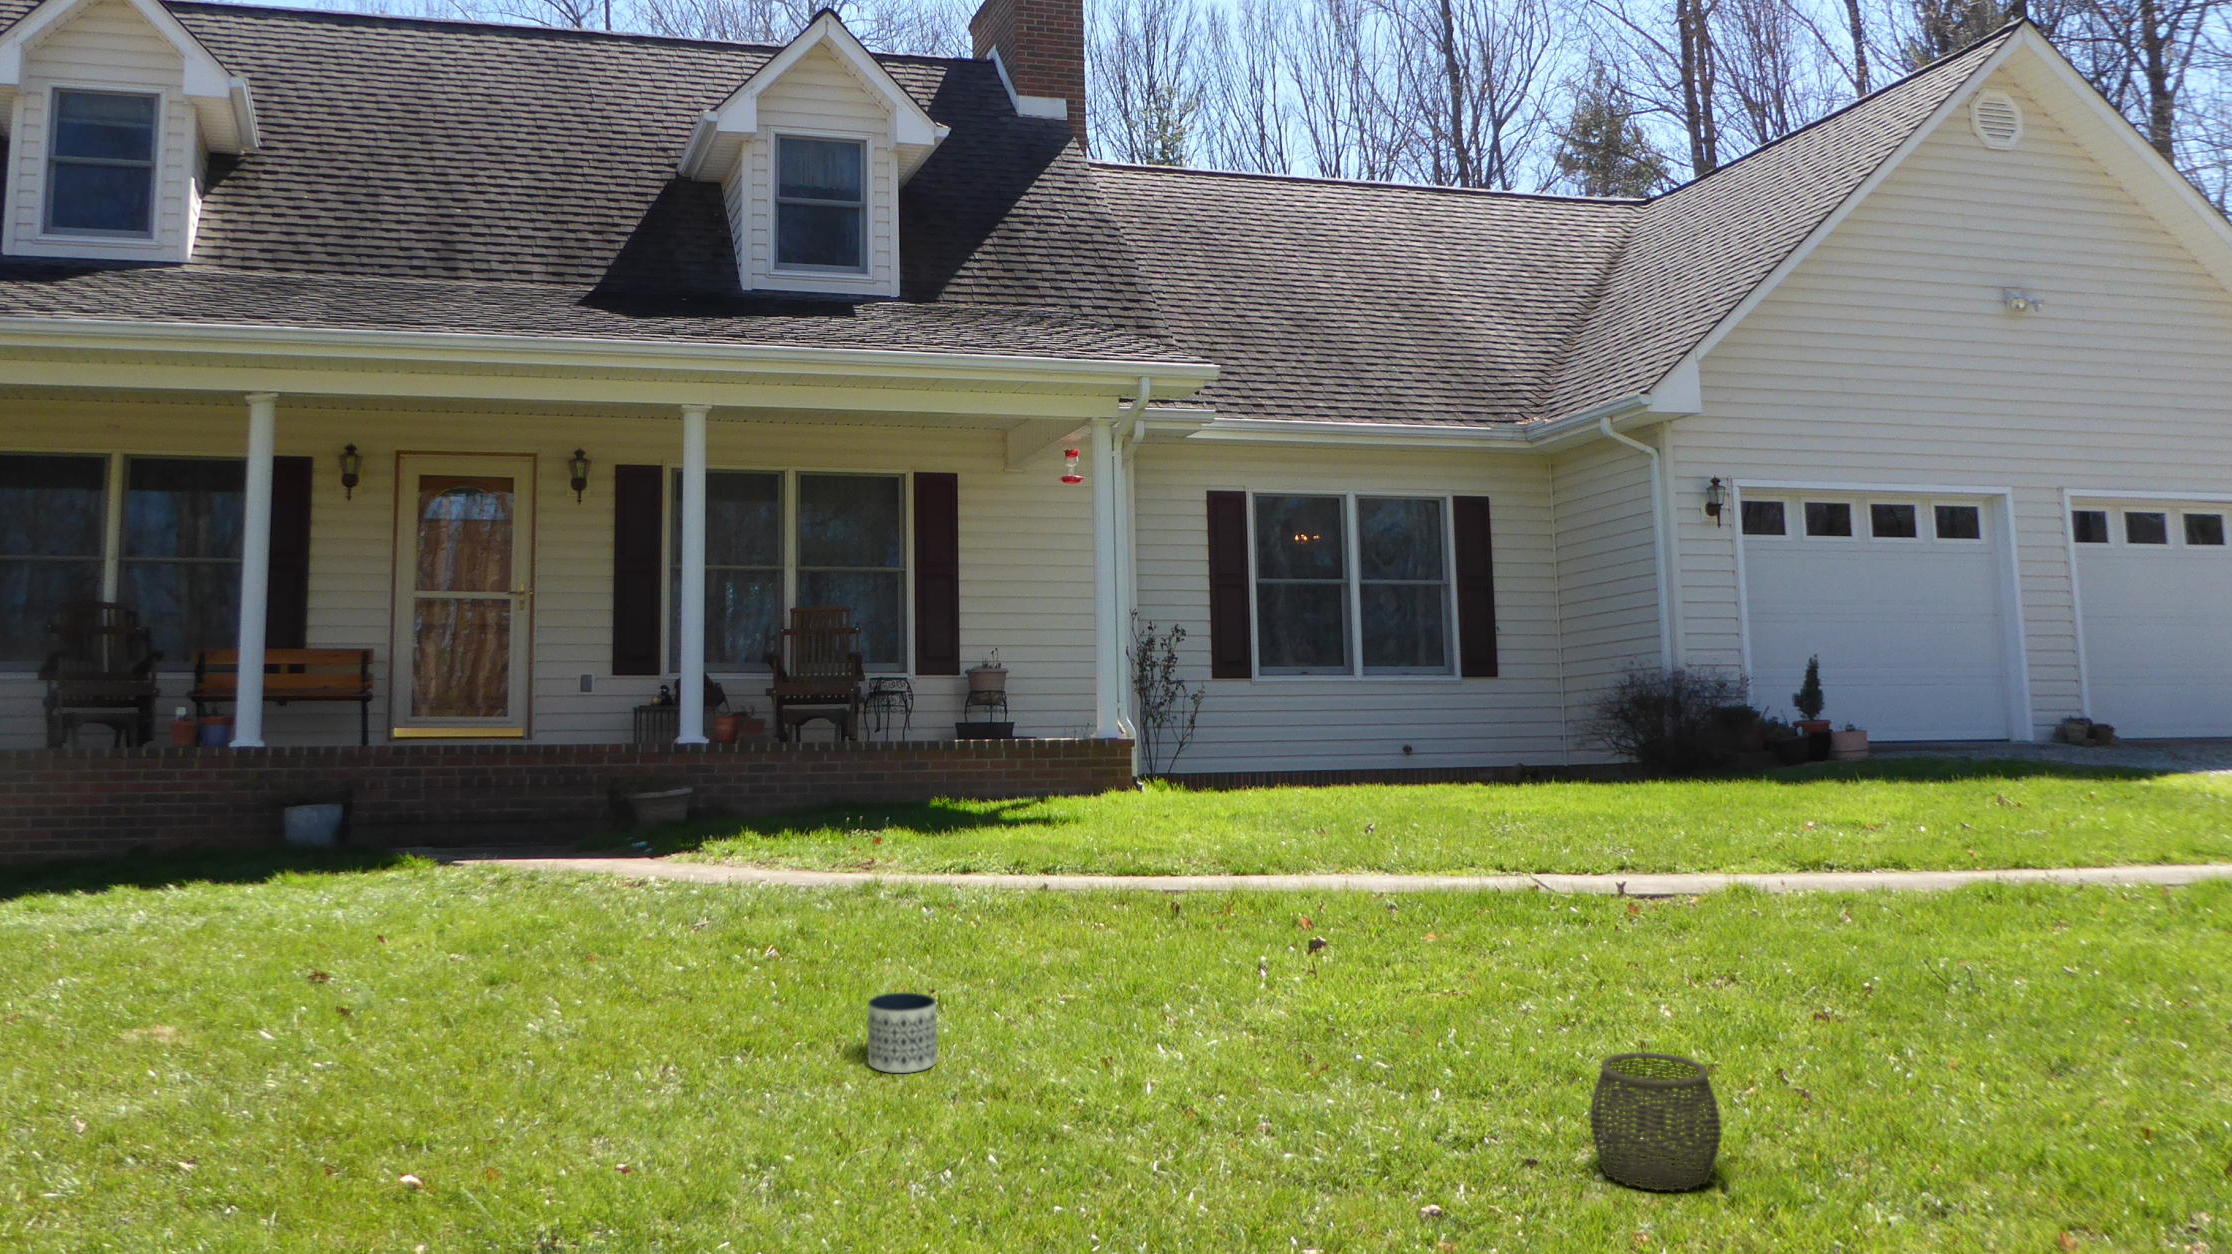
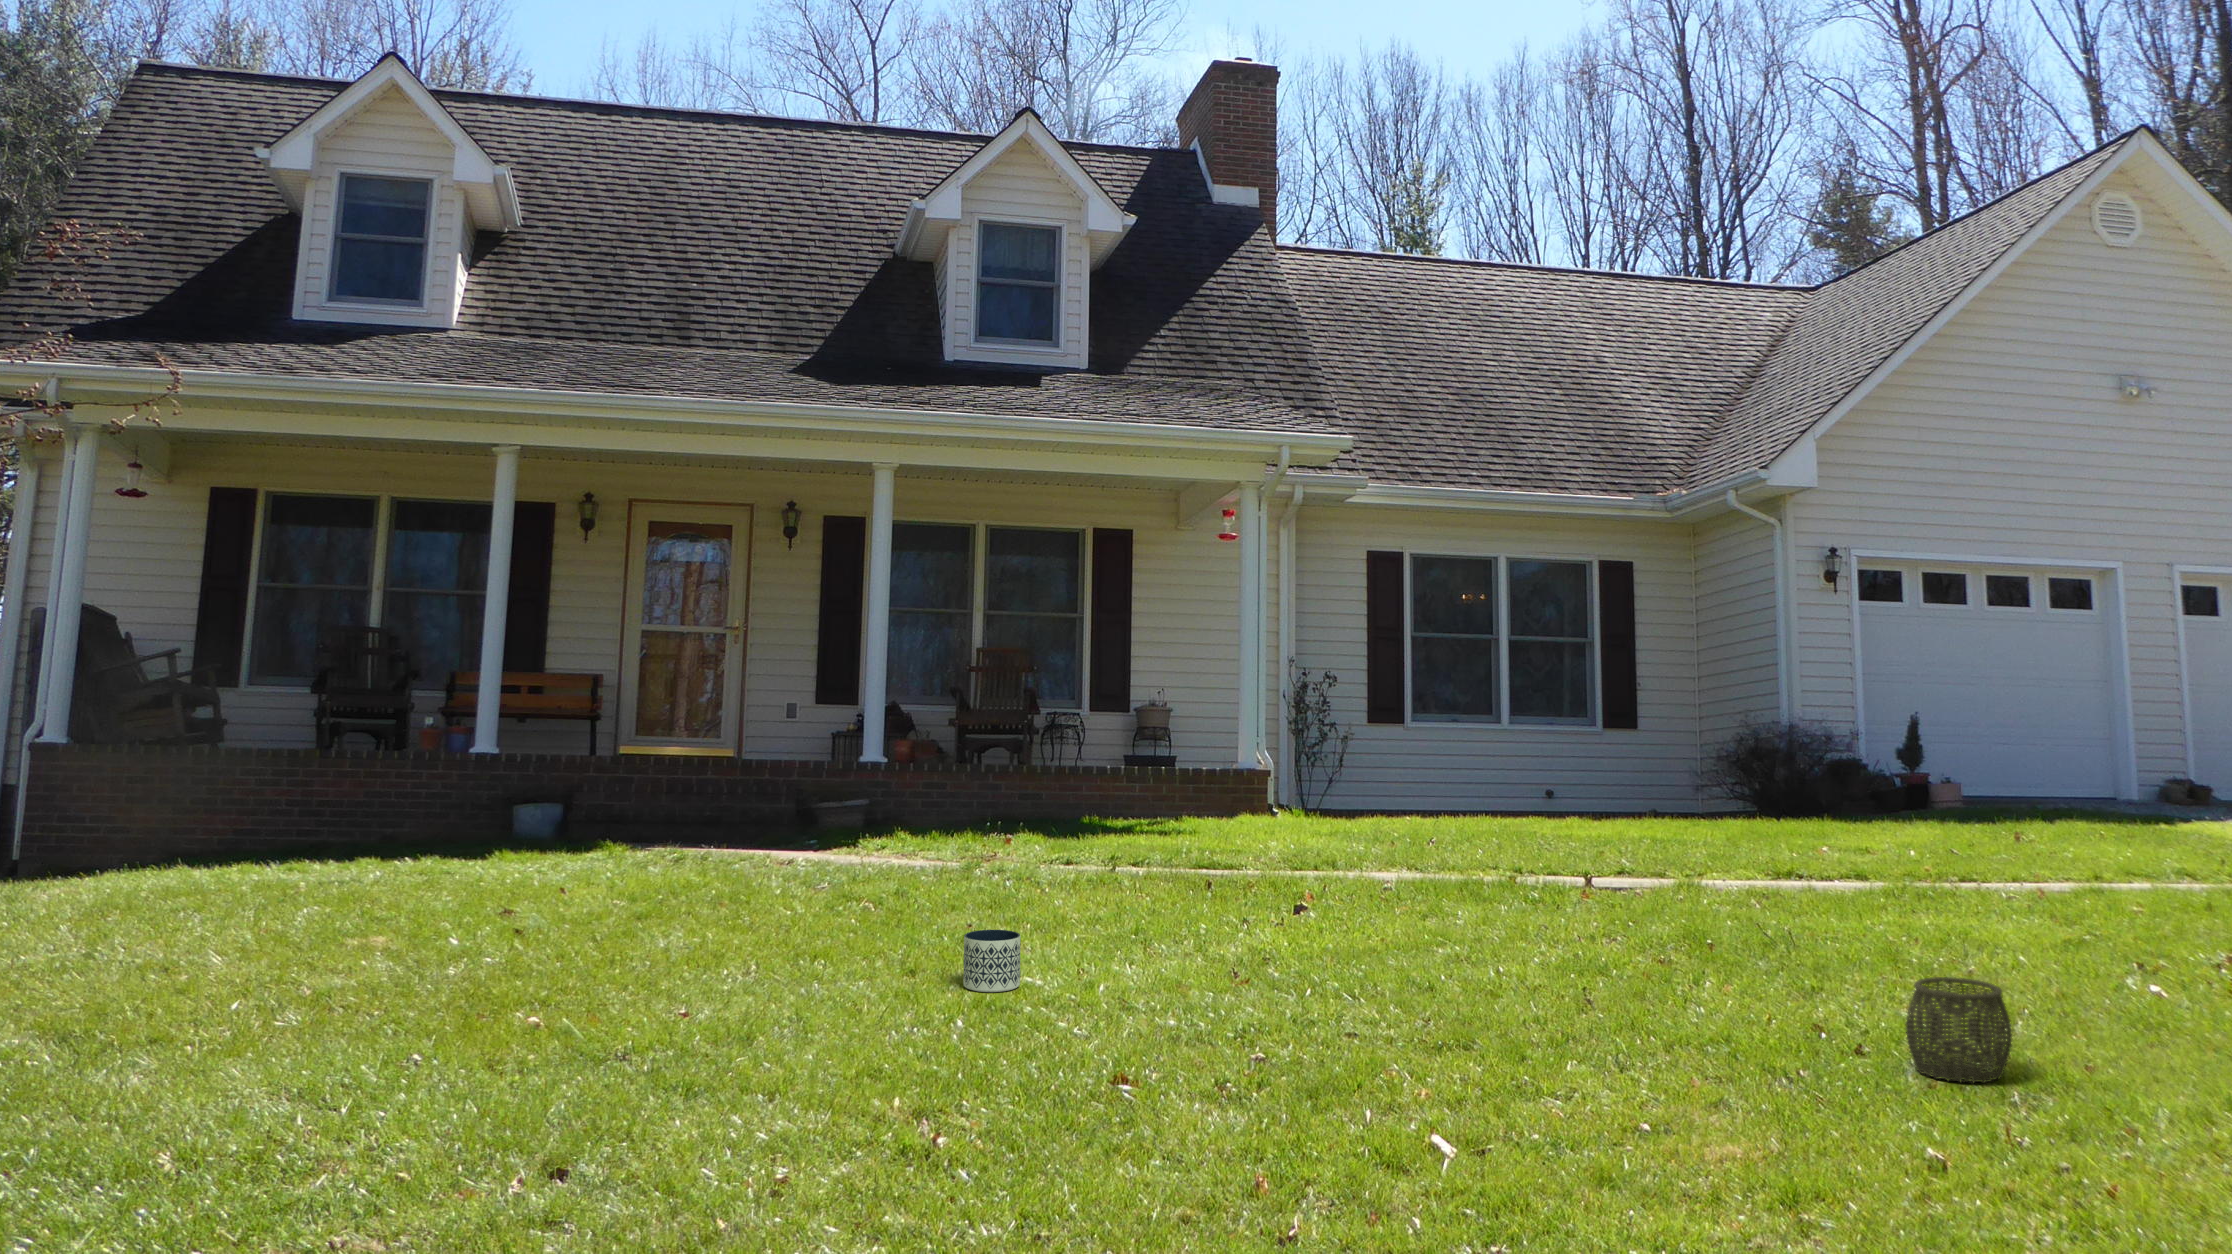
woven basket: present [1590,1052,1721,1191] -> present [1906,977,2012,1083]

